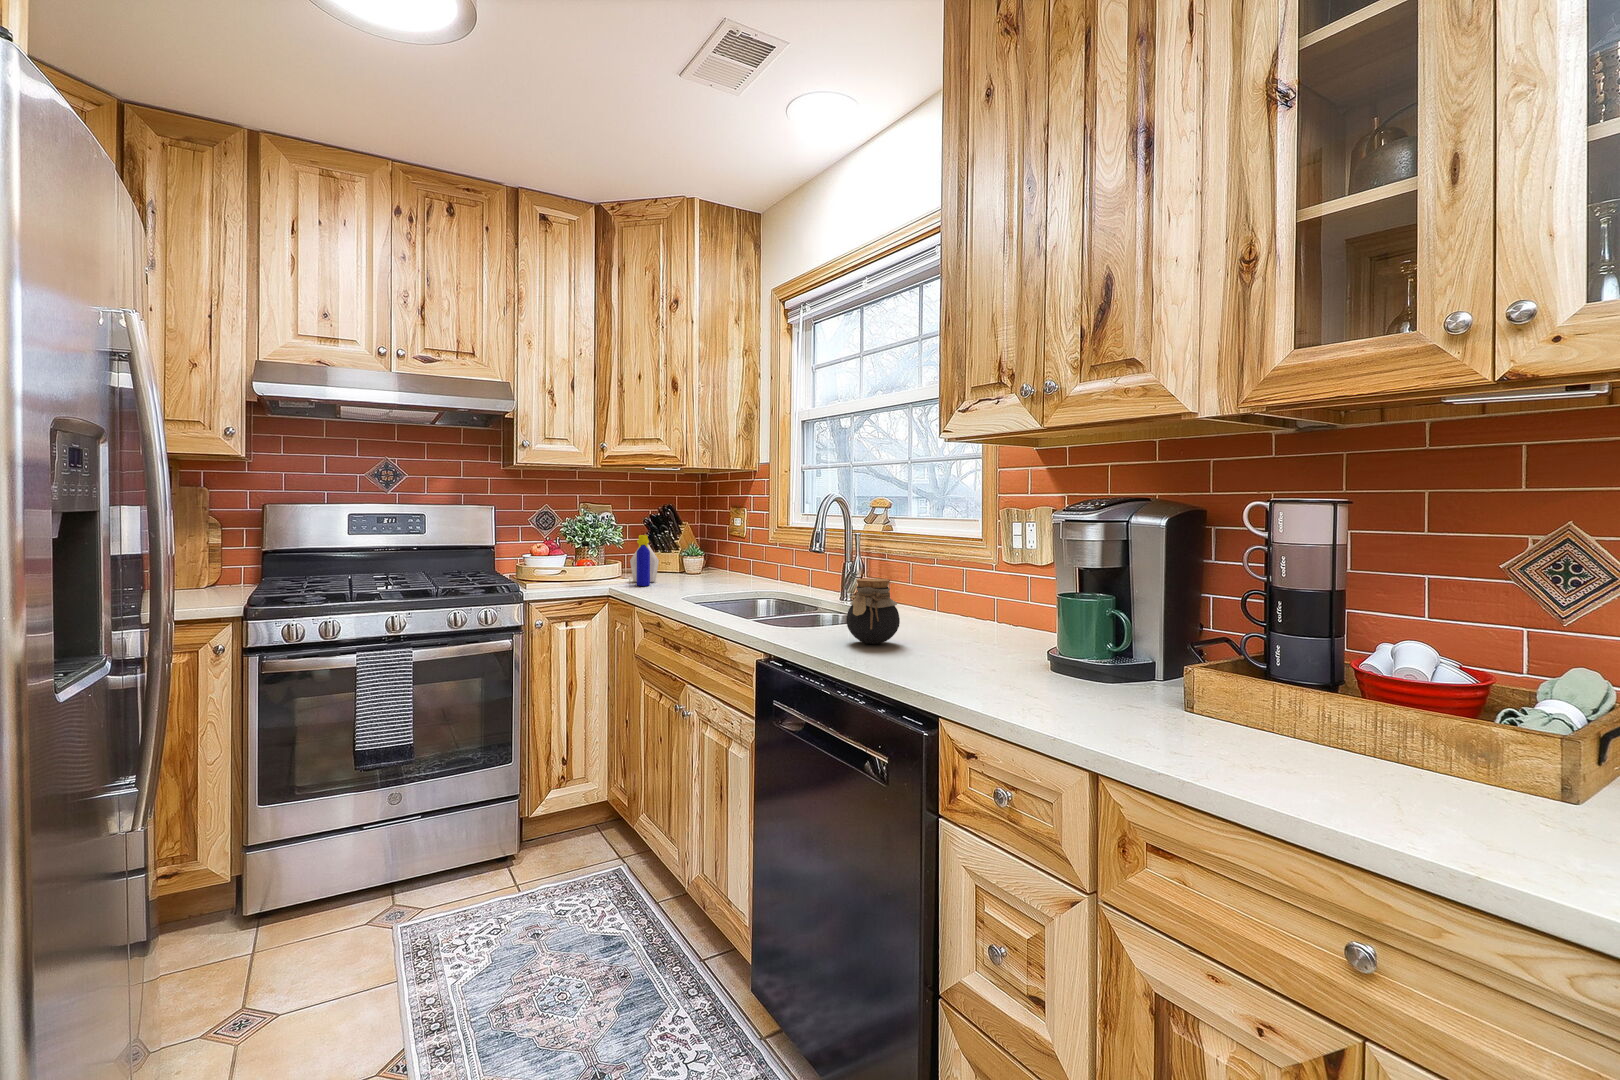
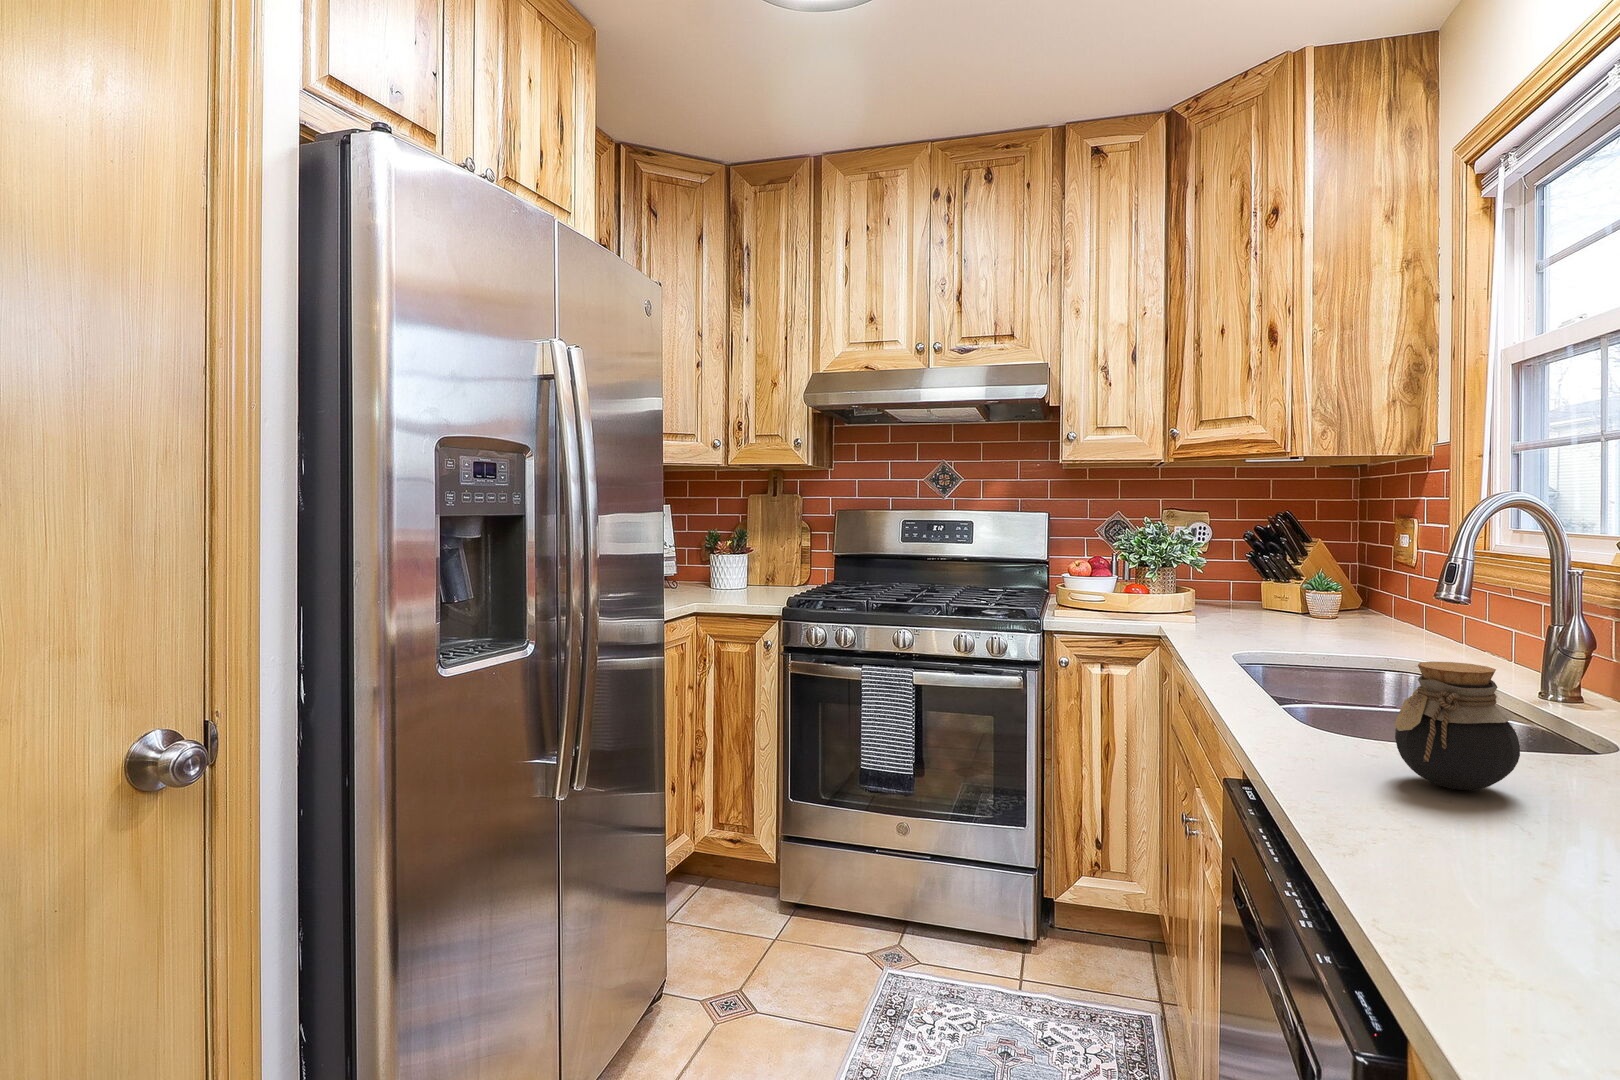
bottle: present [630,535,659,586] -> none [1214,554,1258,626]

